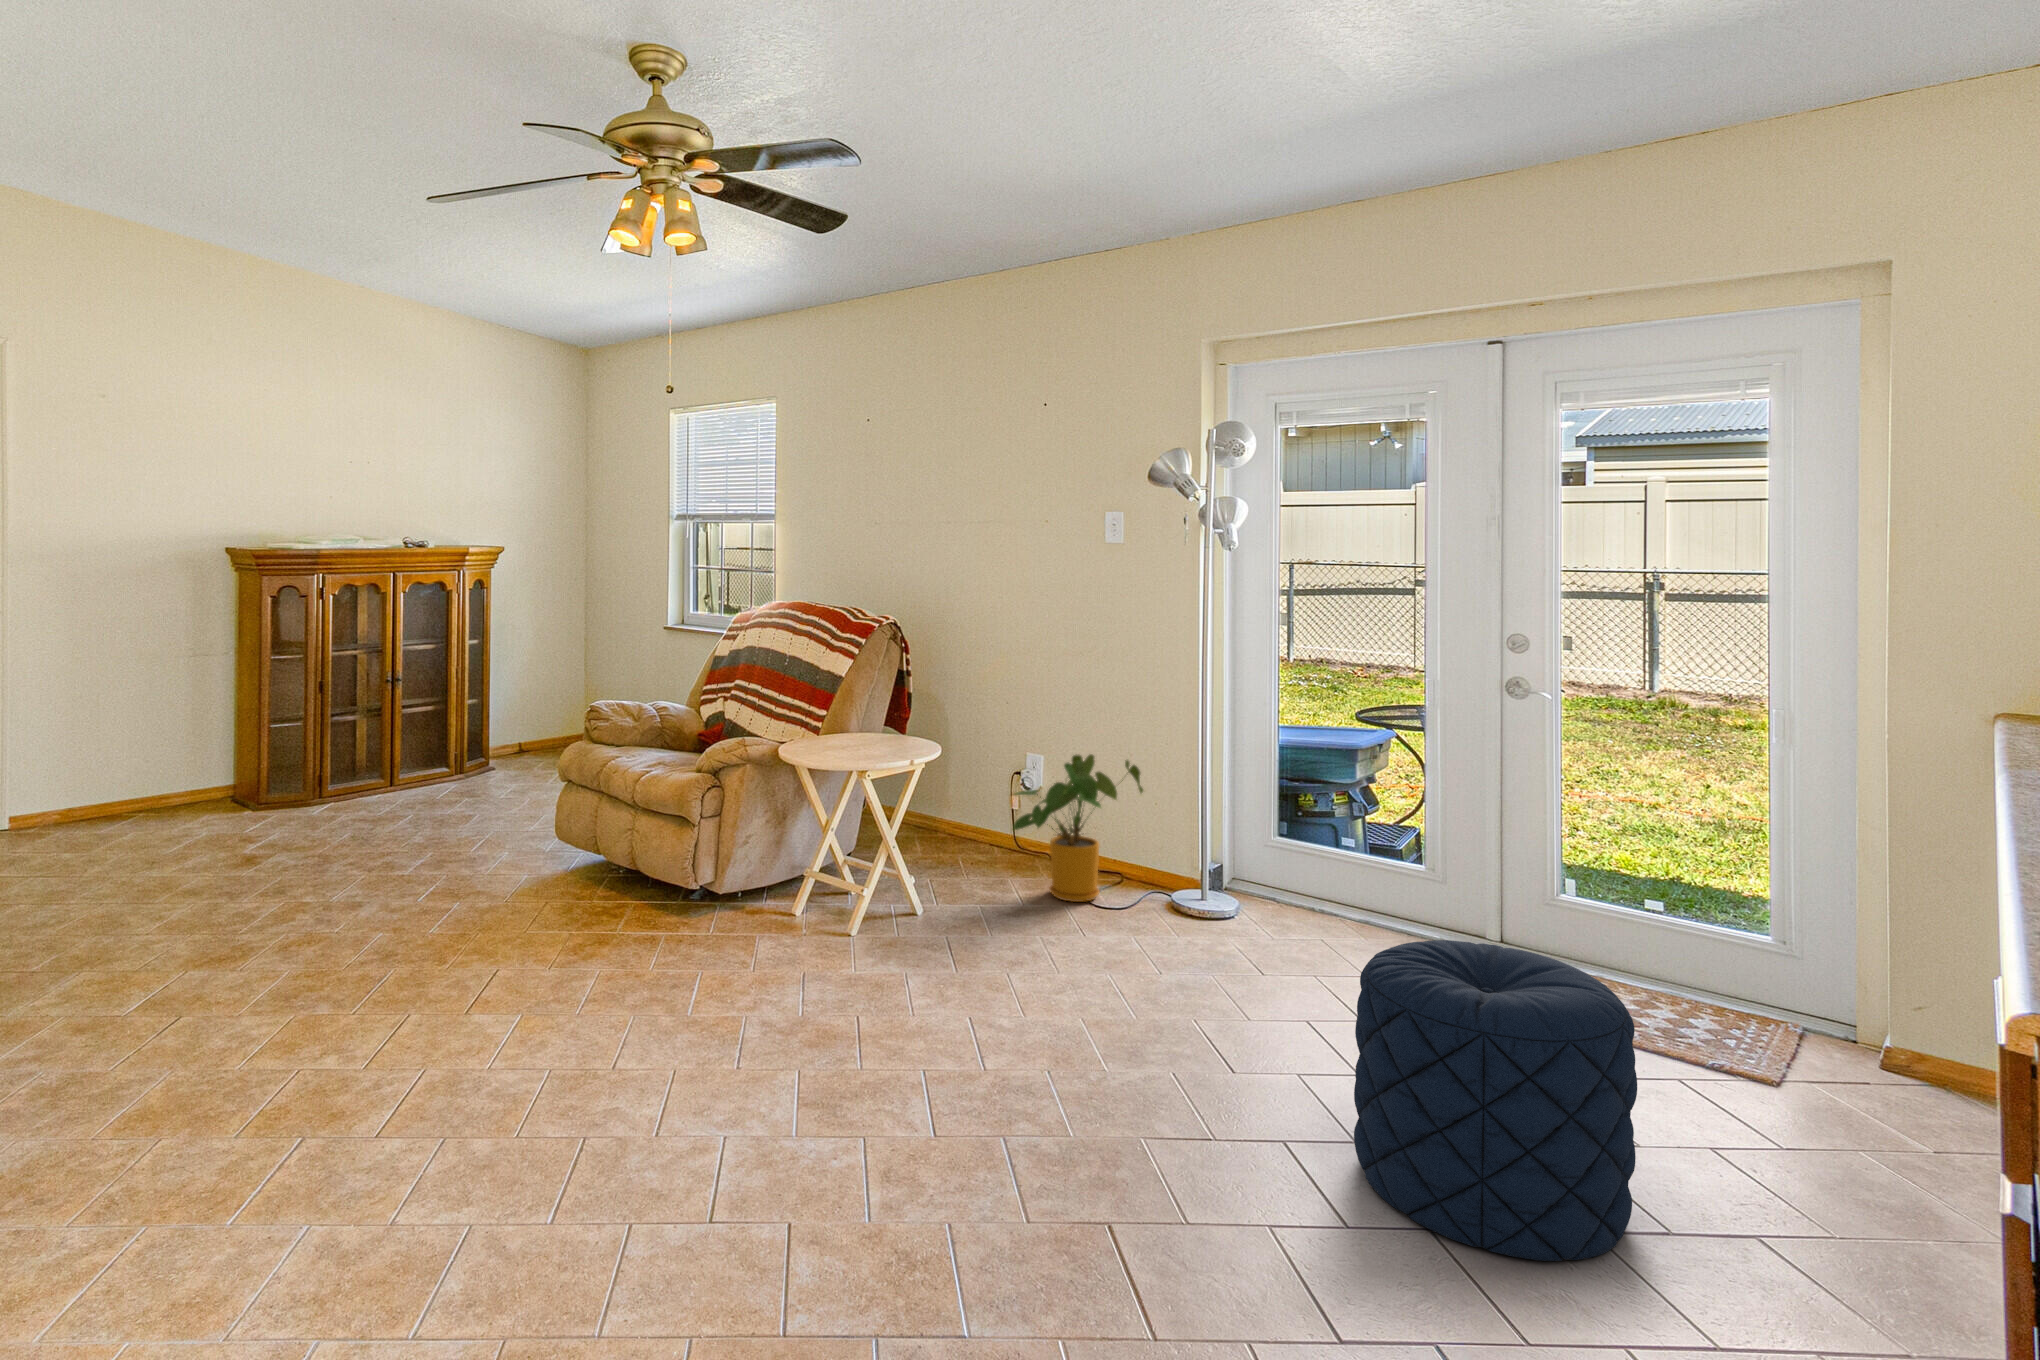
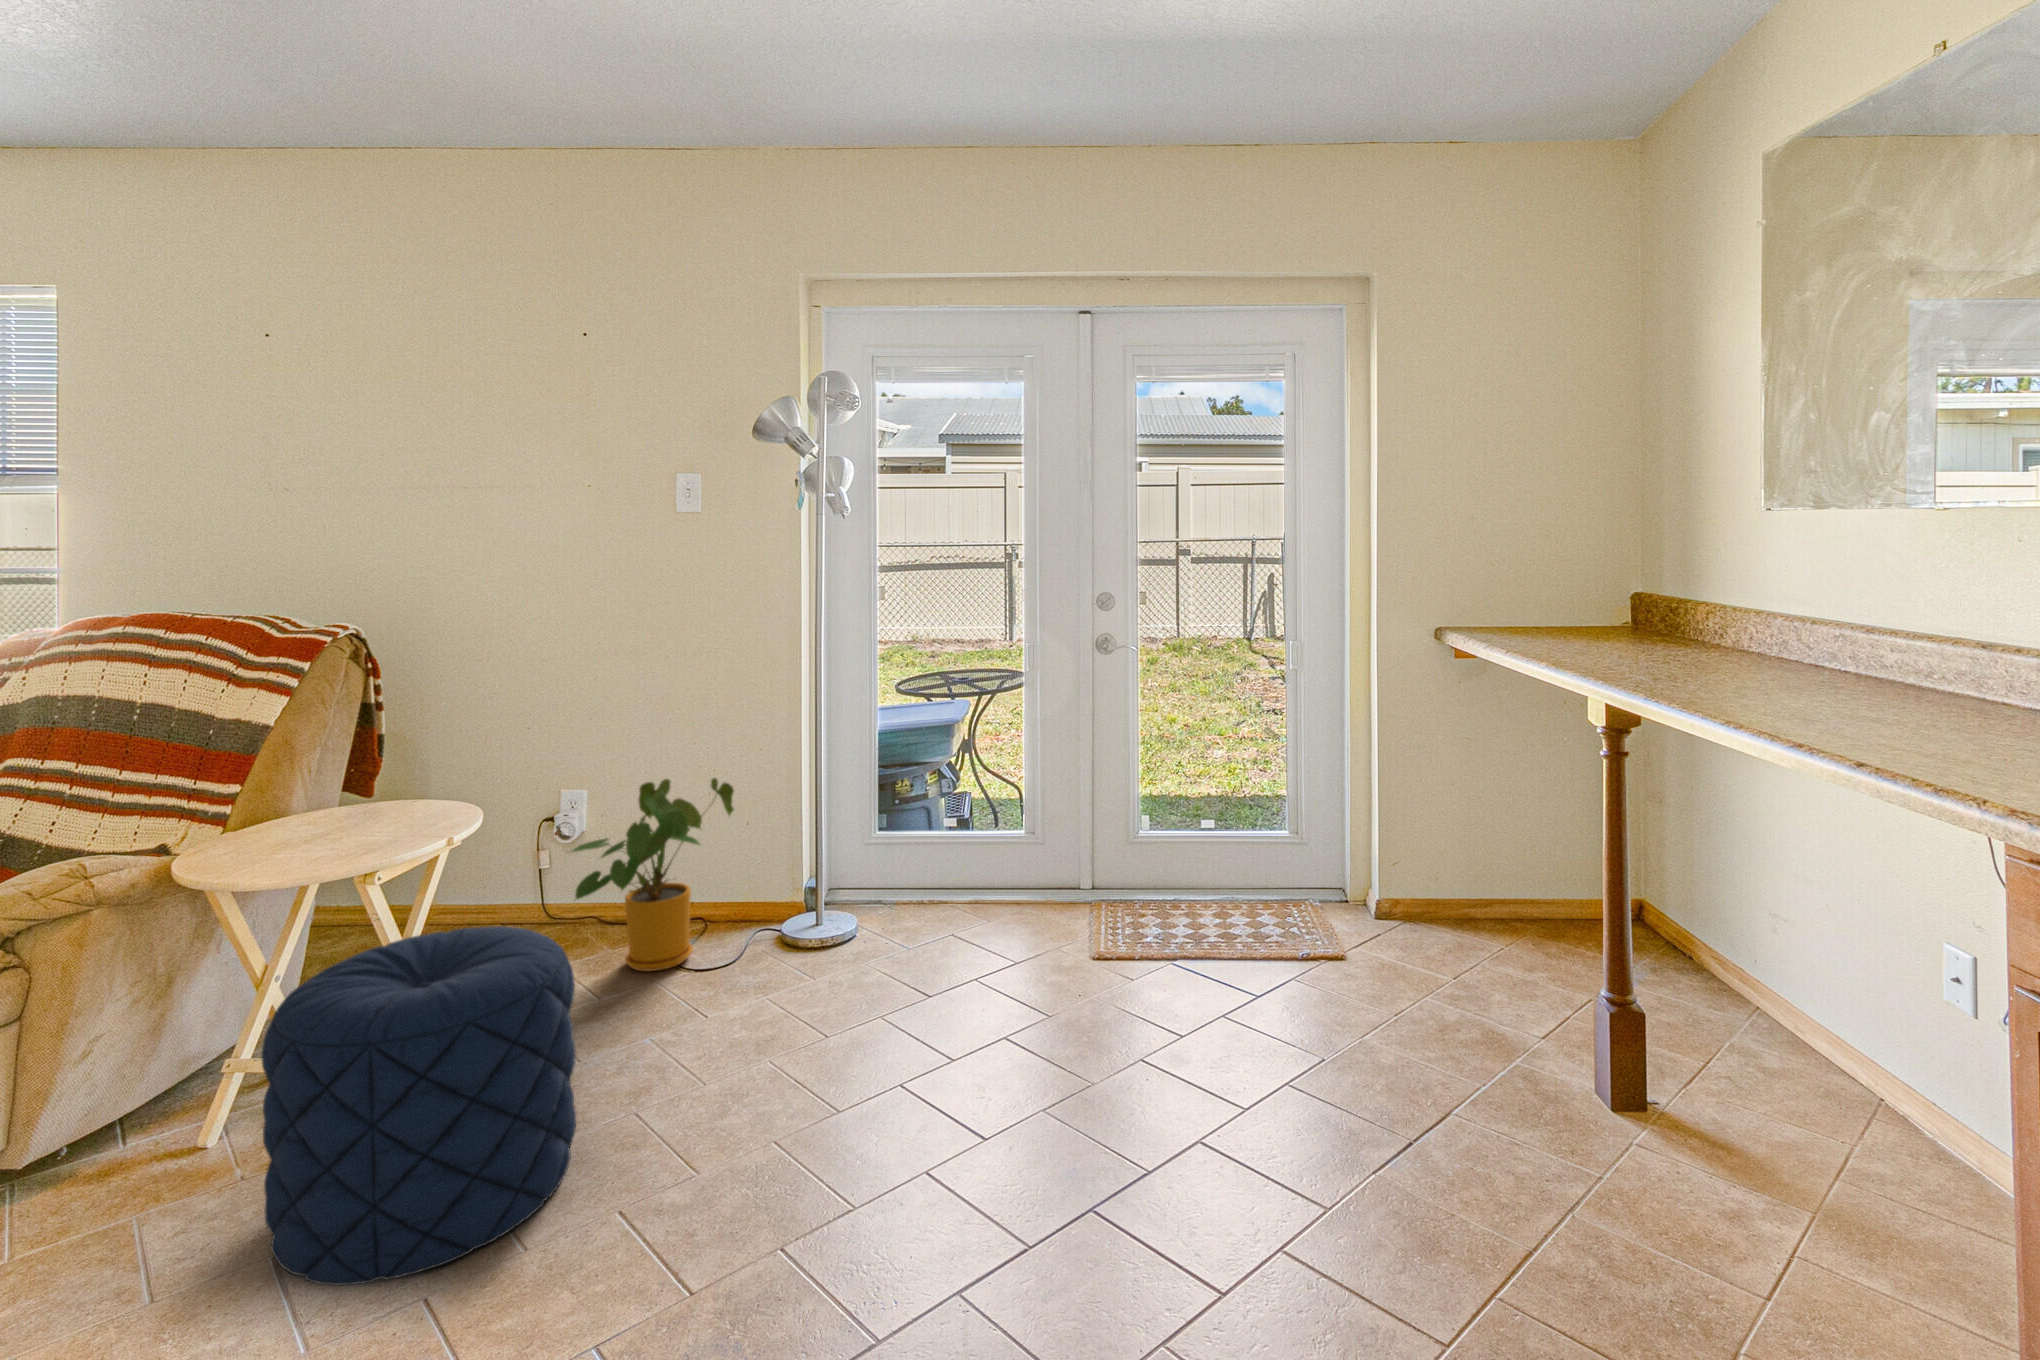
pouf: present [1354,940,1637,1261] -> present [262,926,576,1286]

